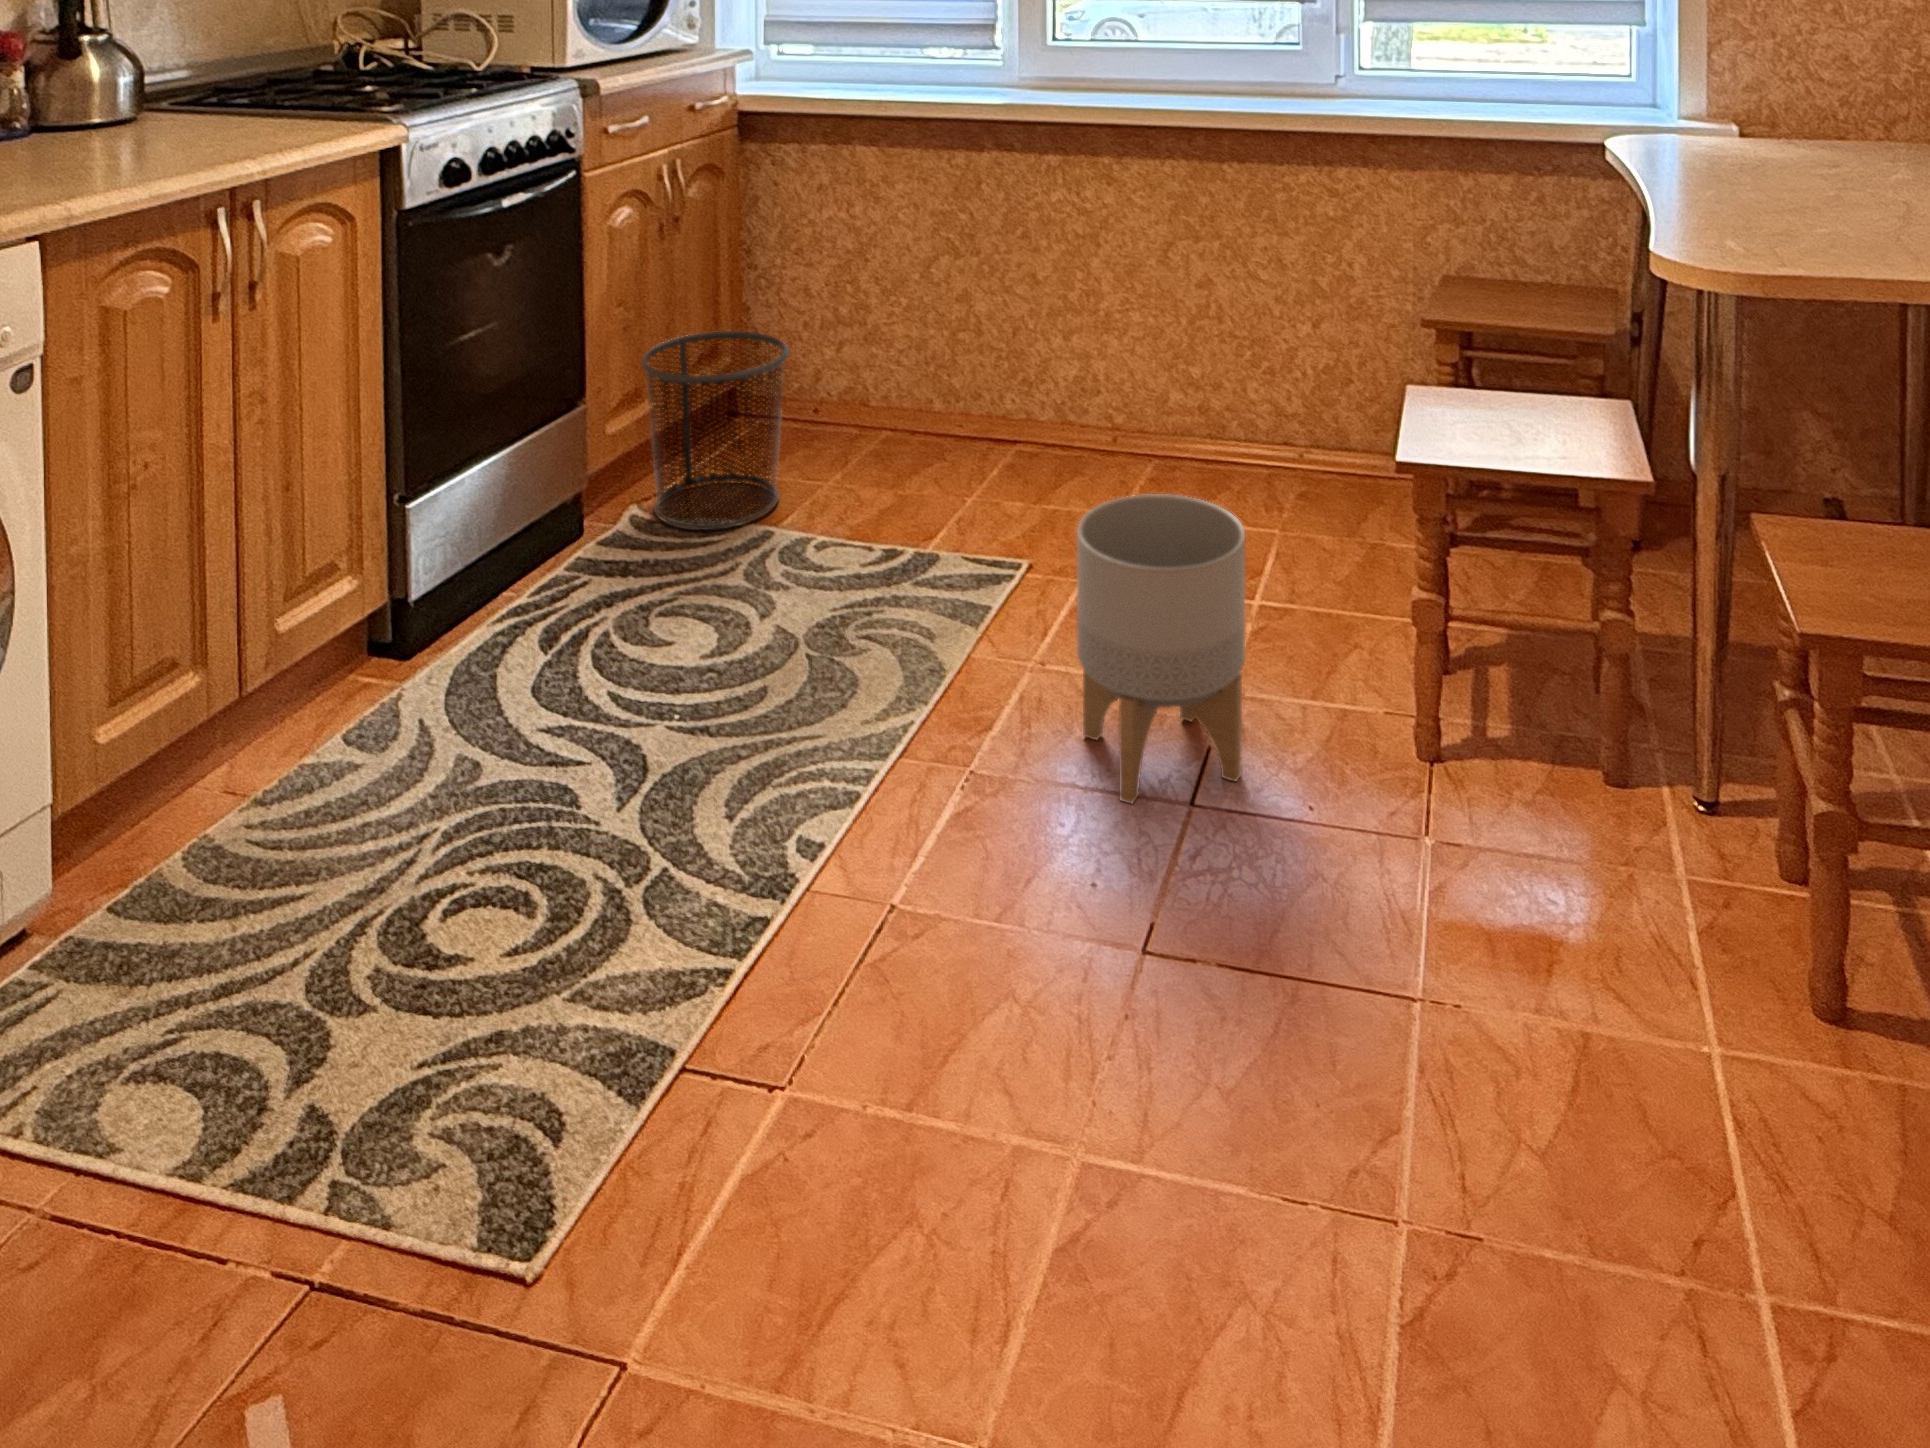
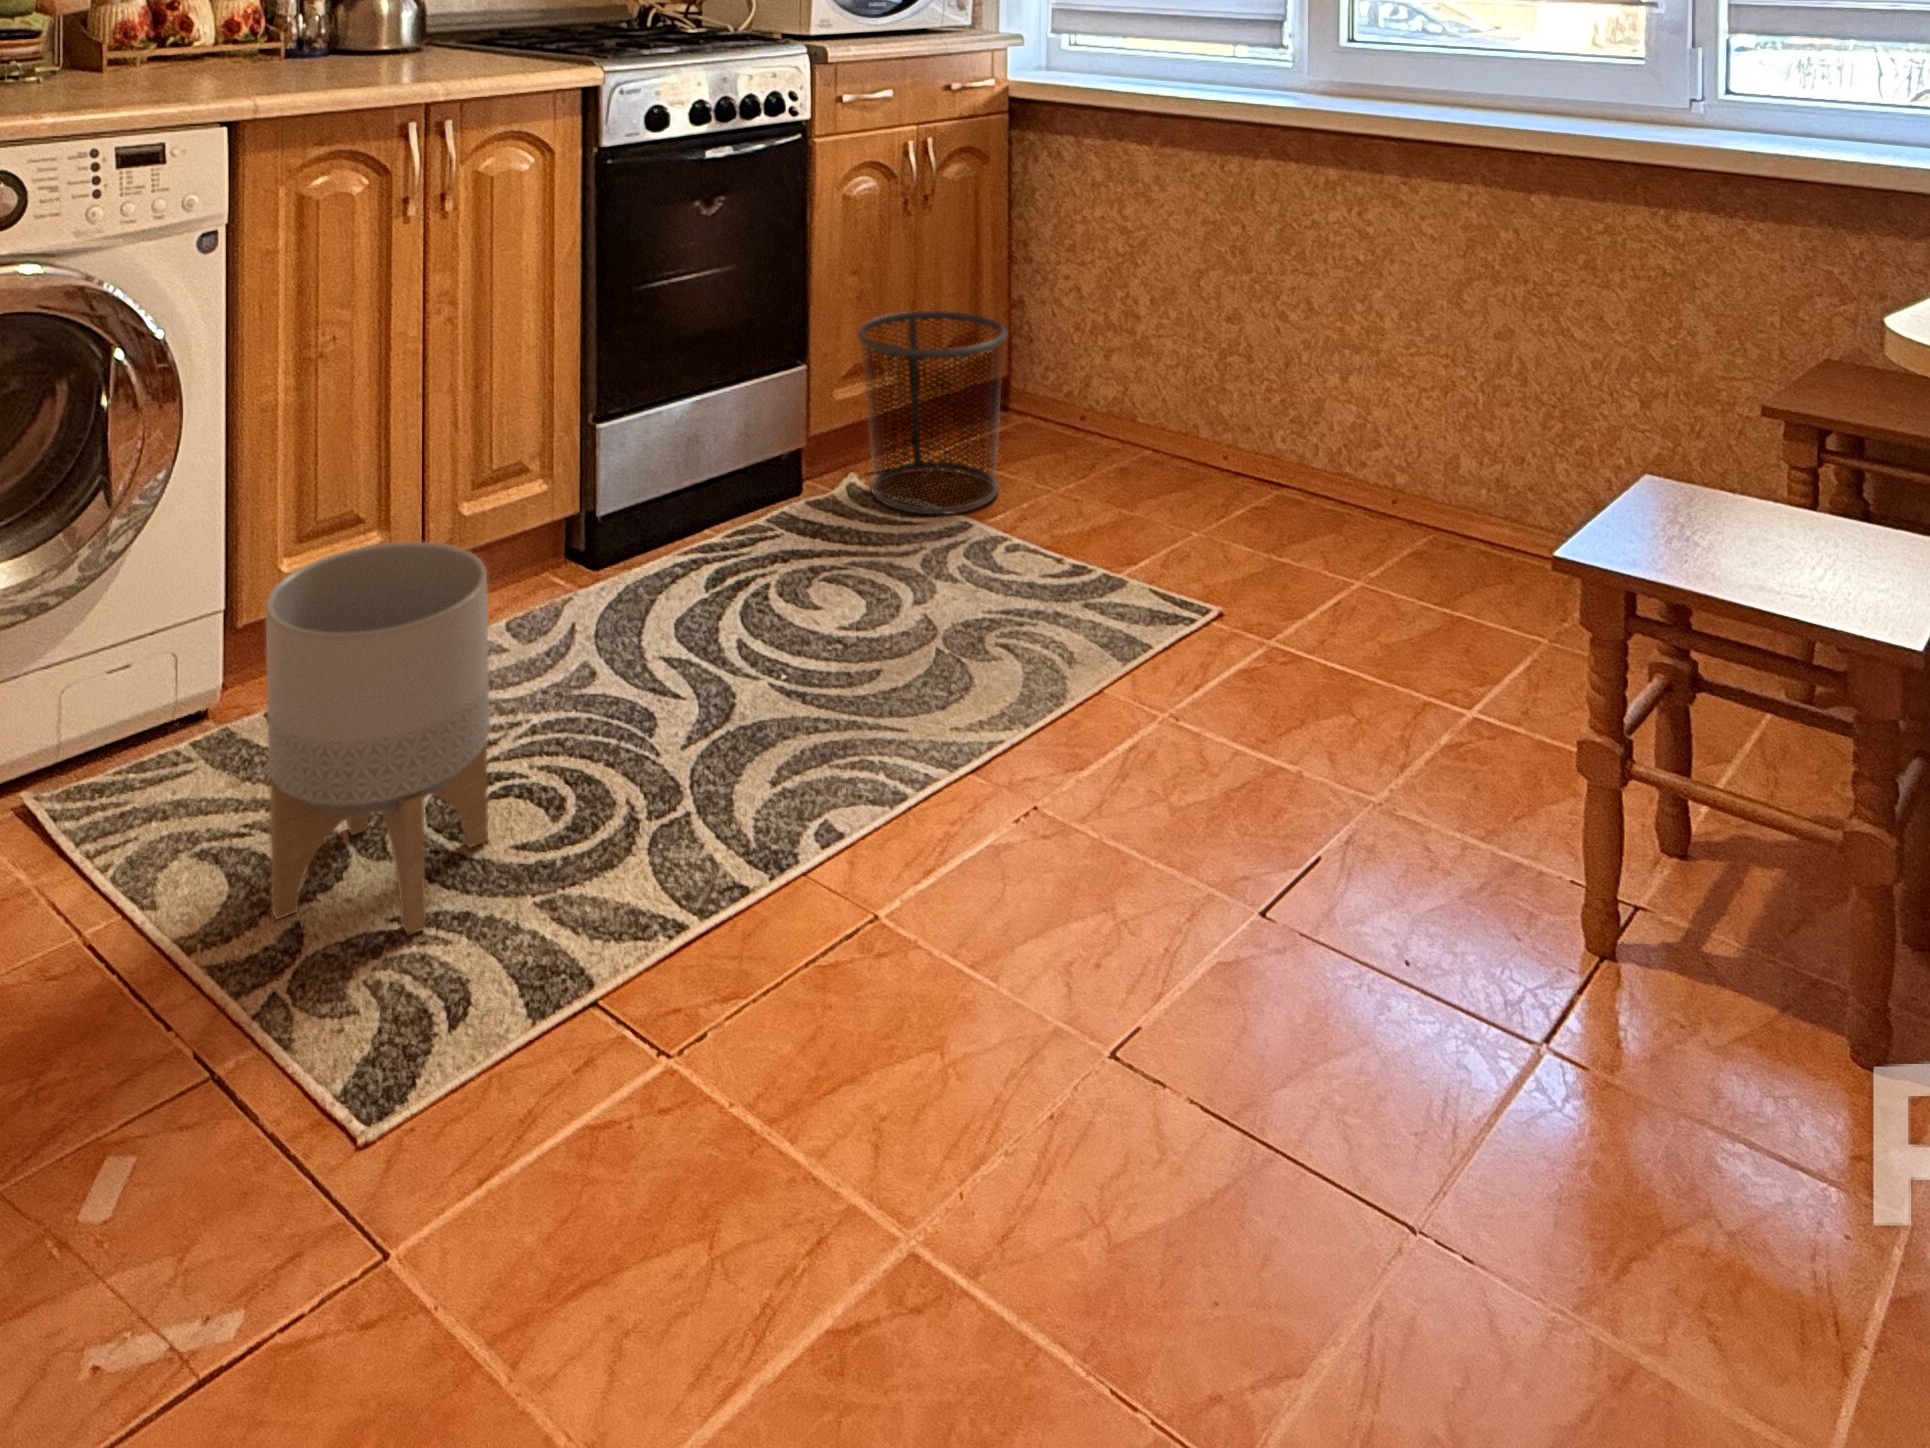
planter: present [1077,494,1245,803] -> present [266,542,490,935]

